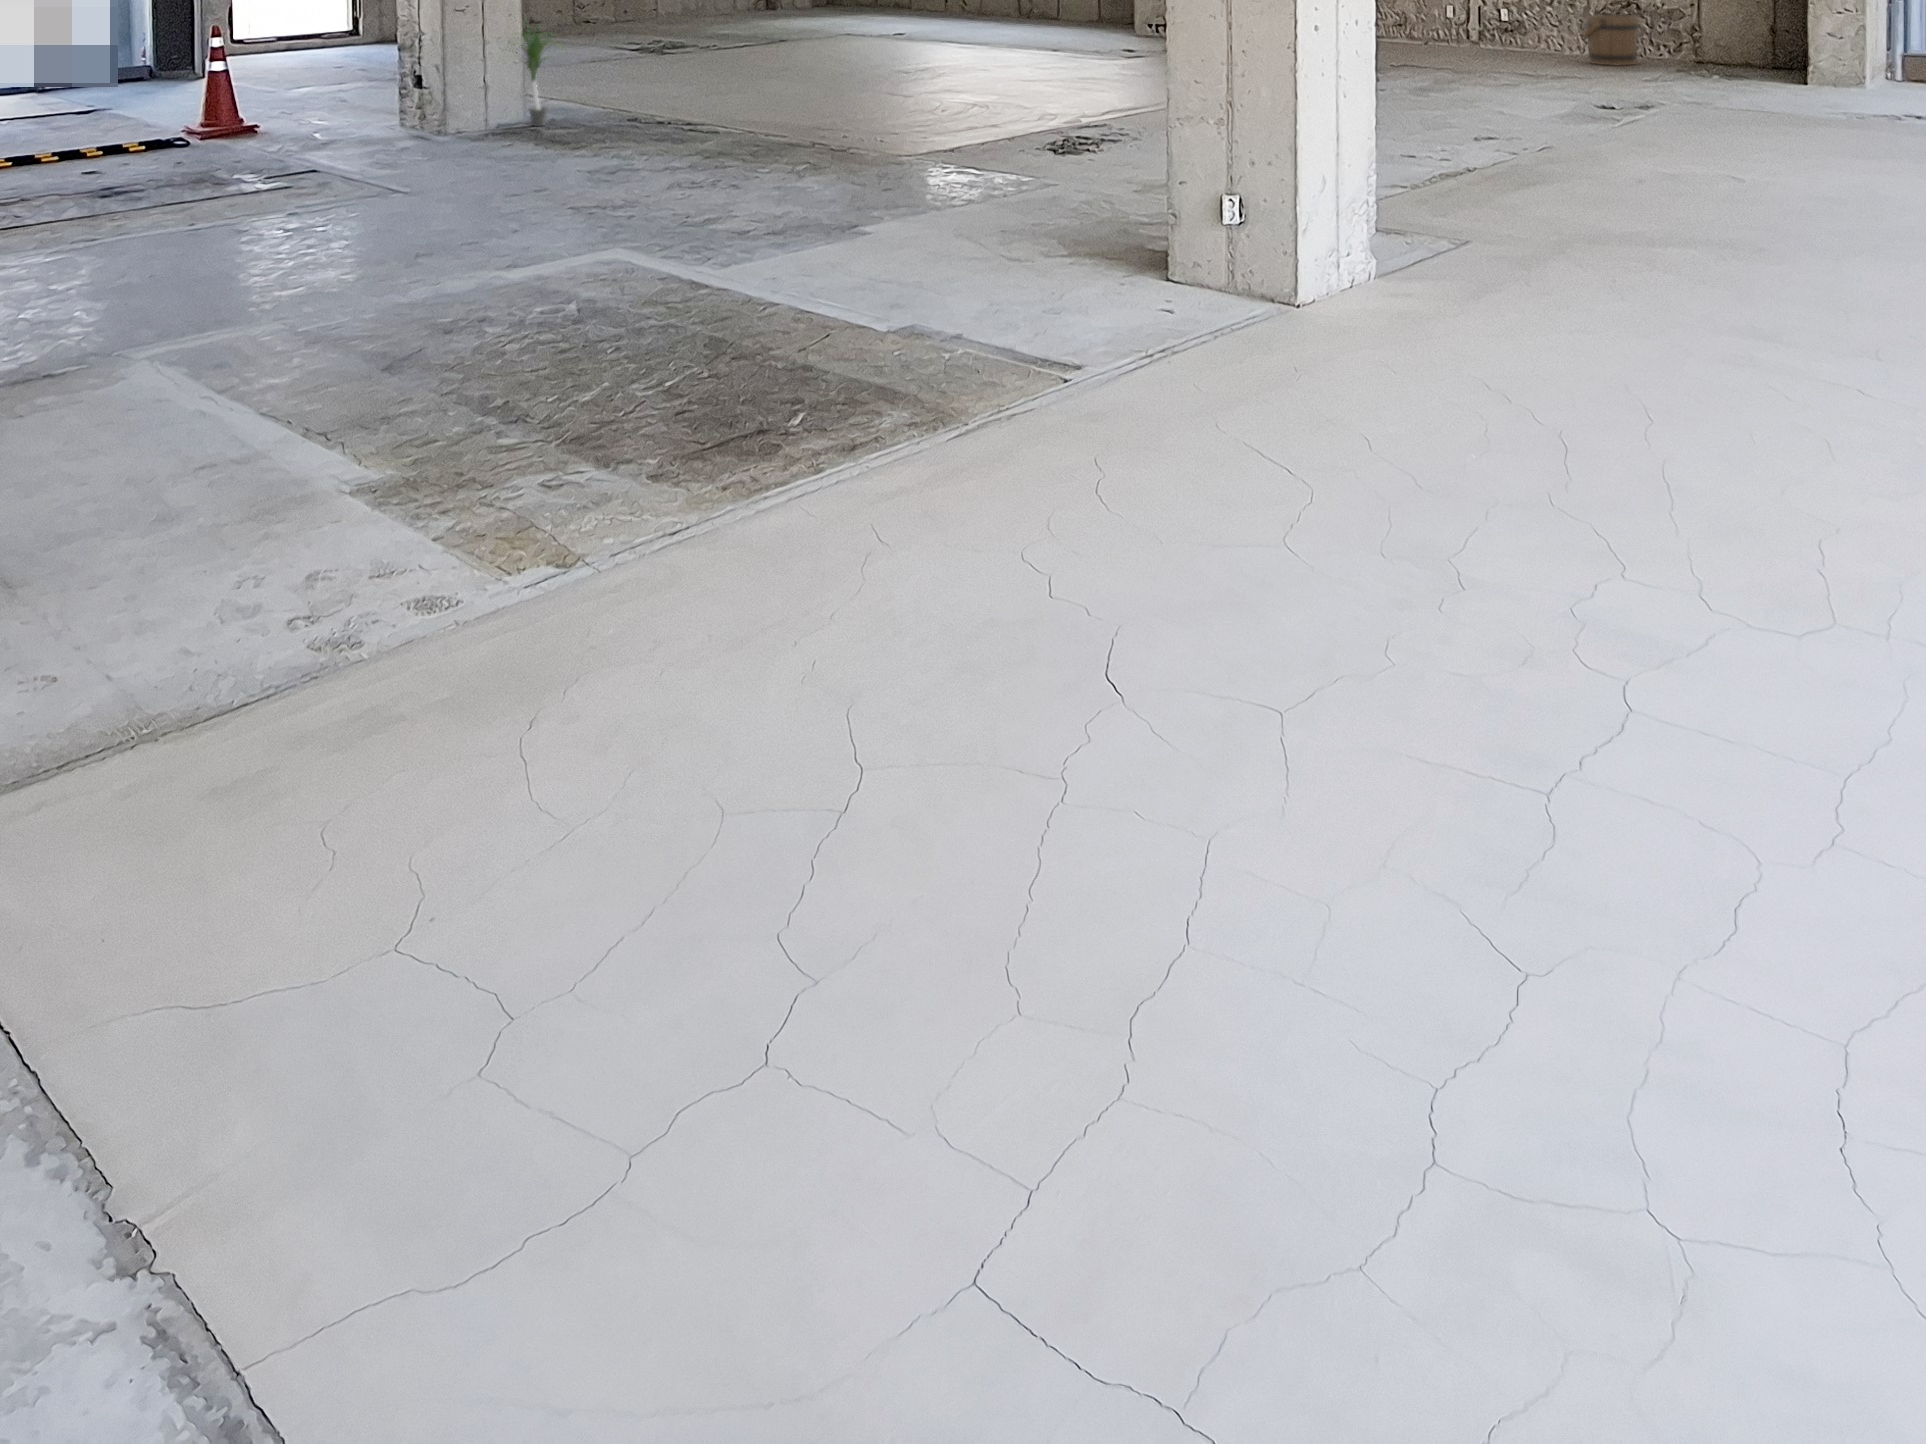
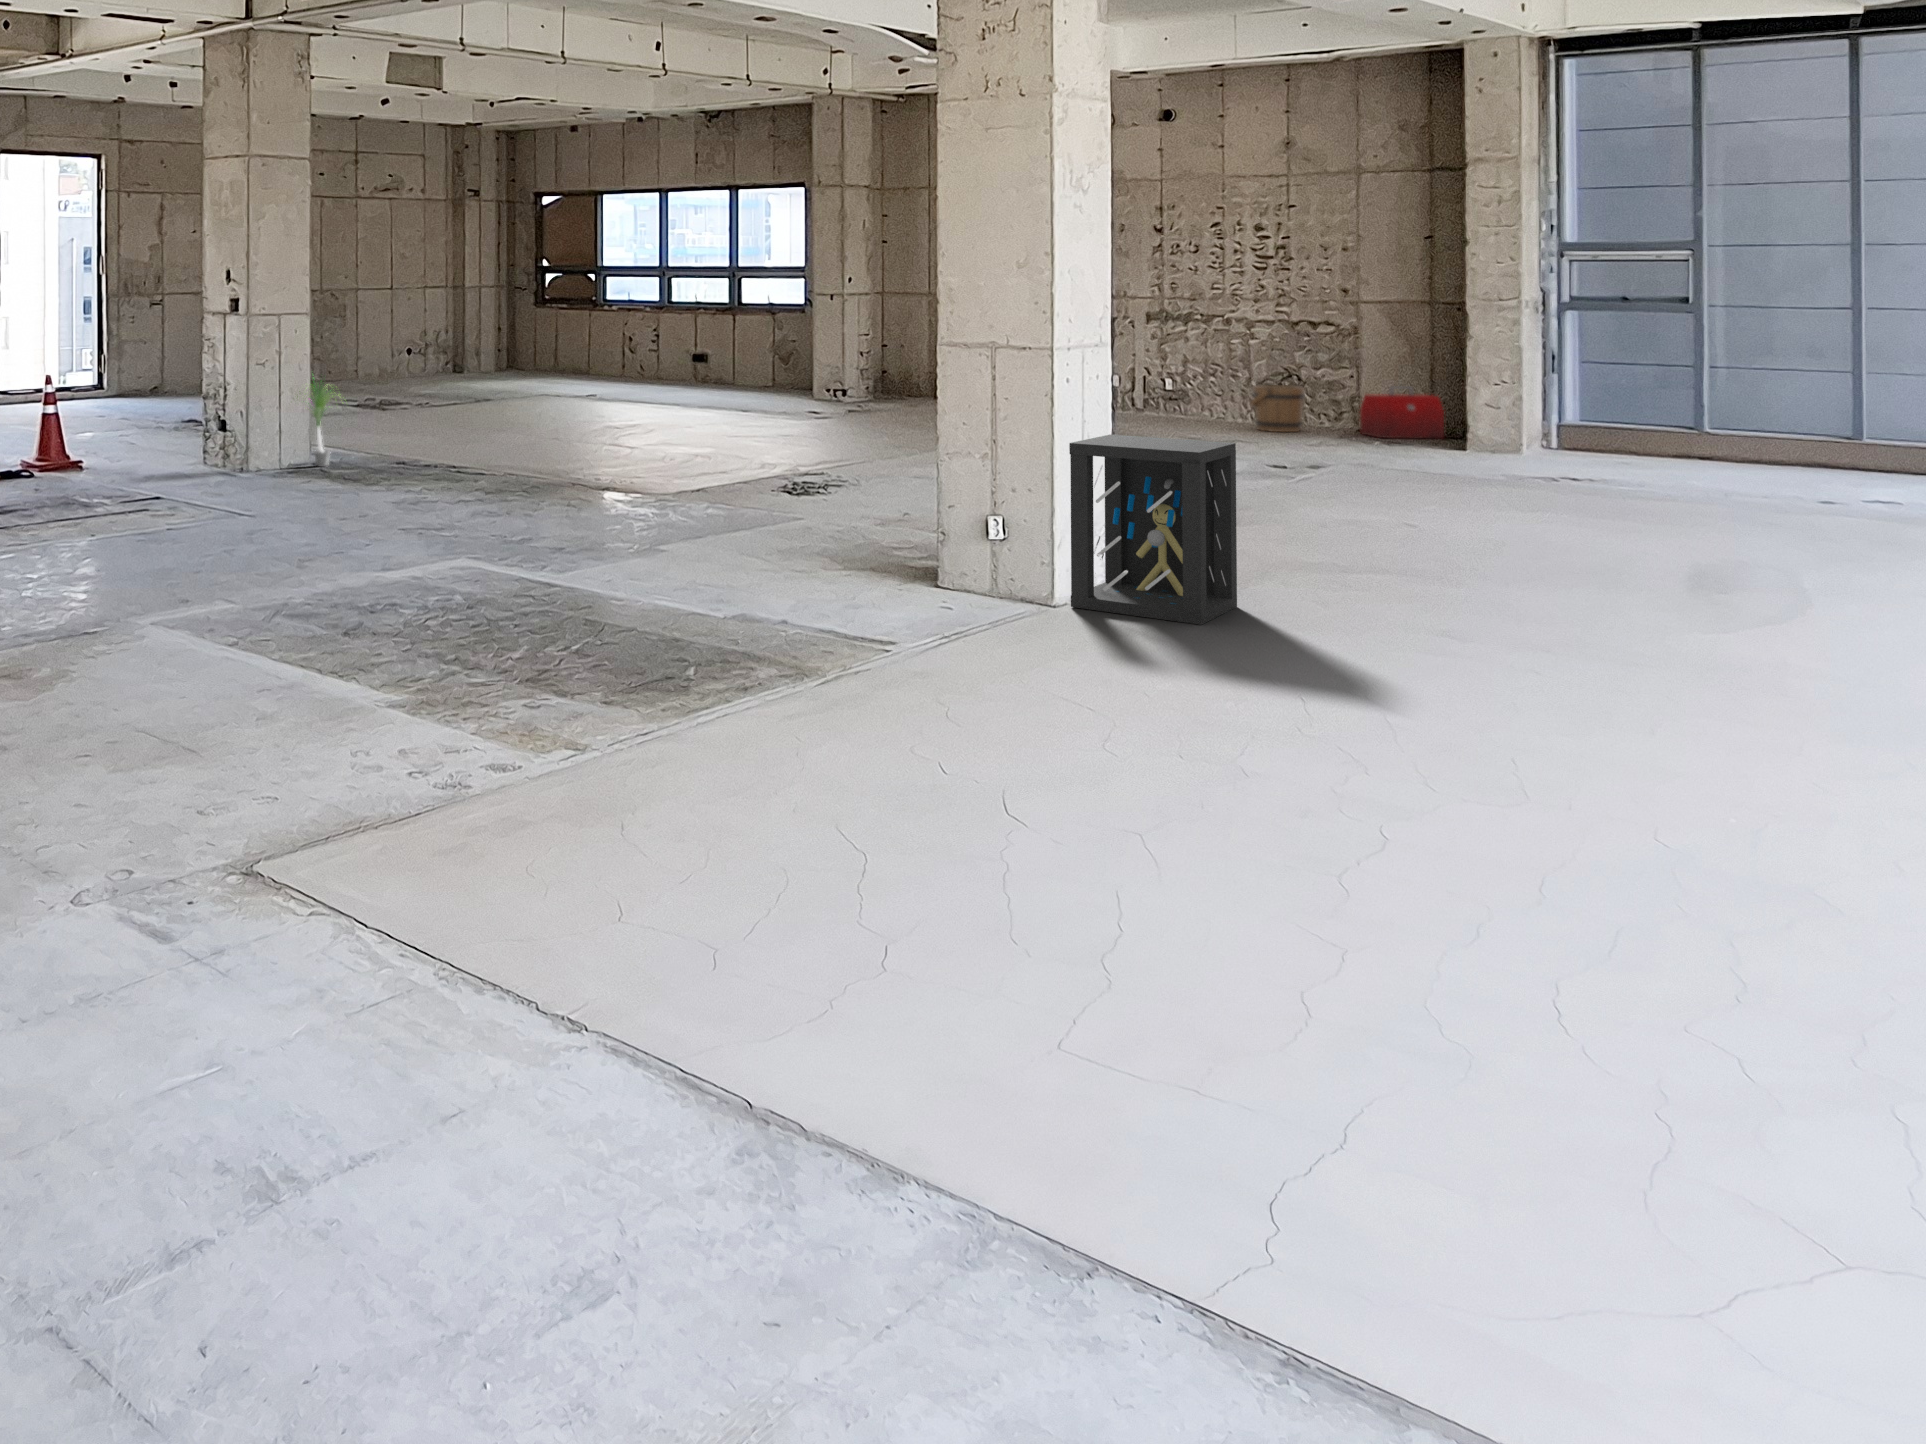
toolbox: none [1697,15,1784,71] -> present [1360,386,1444,438]
storage cabinet: none [1312,95,1514,335] -> present [1069,435,1237,625]

